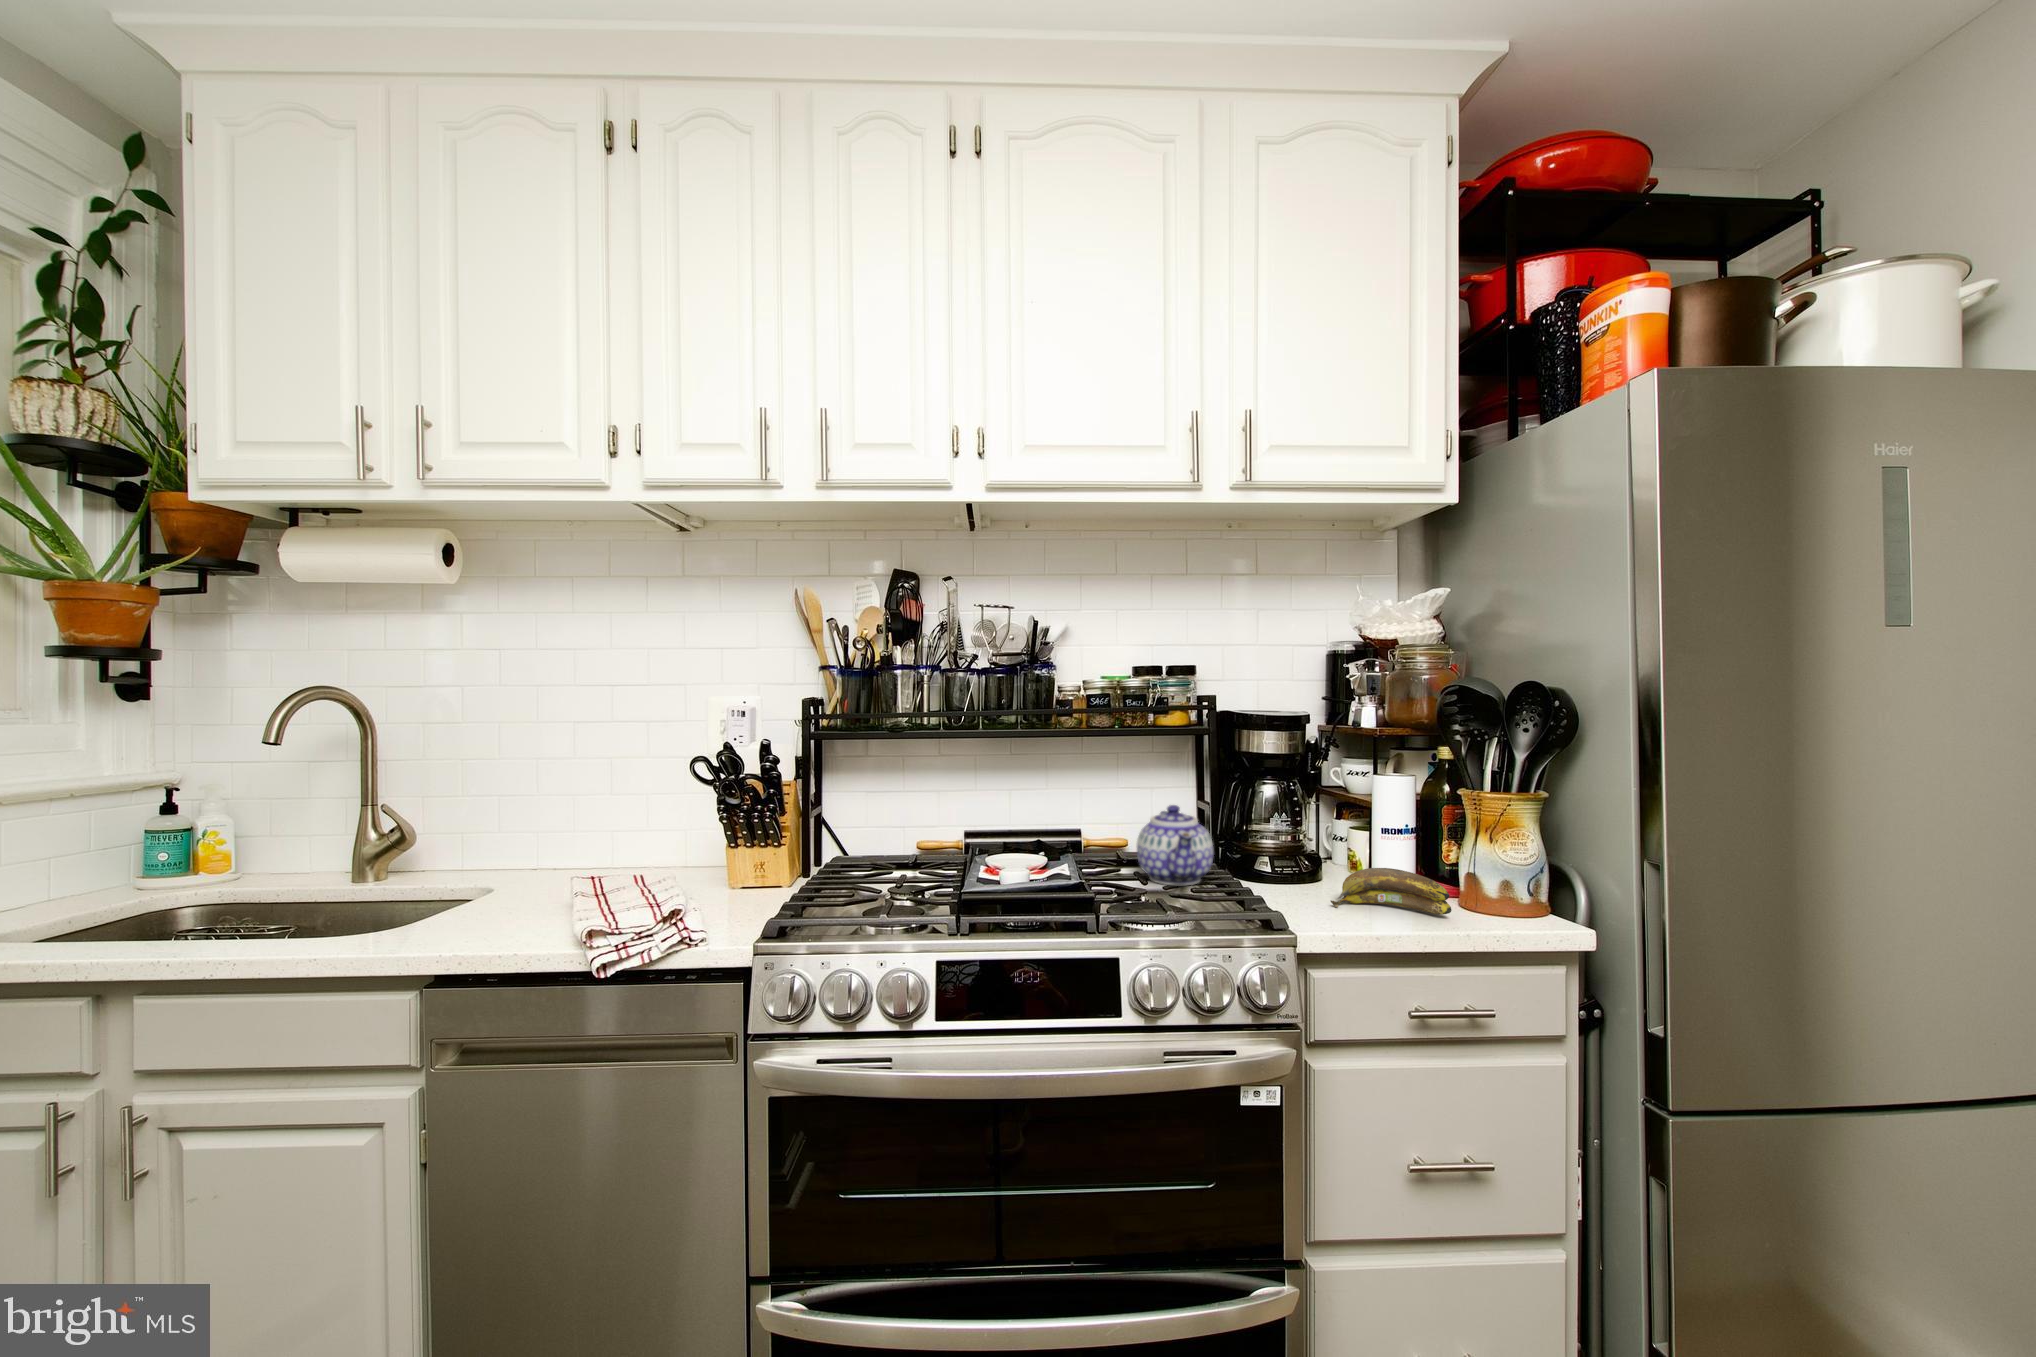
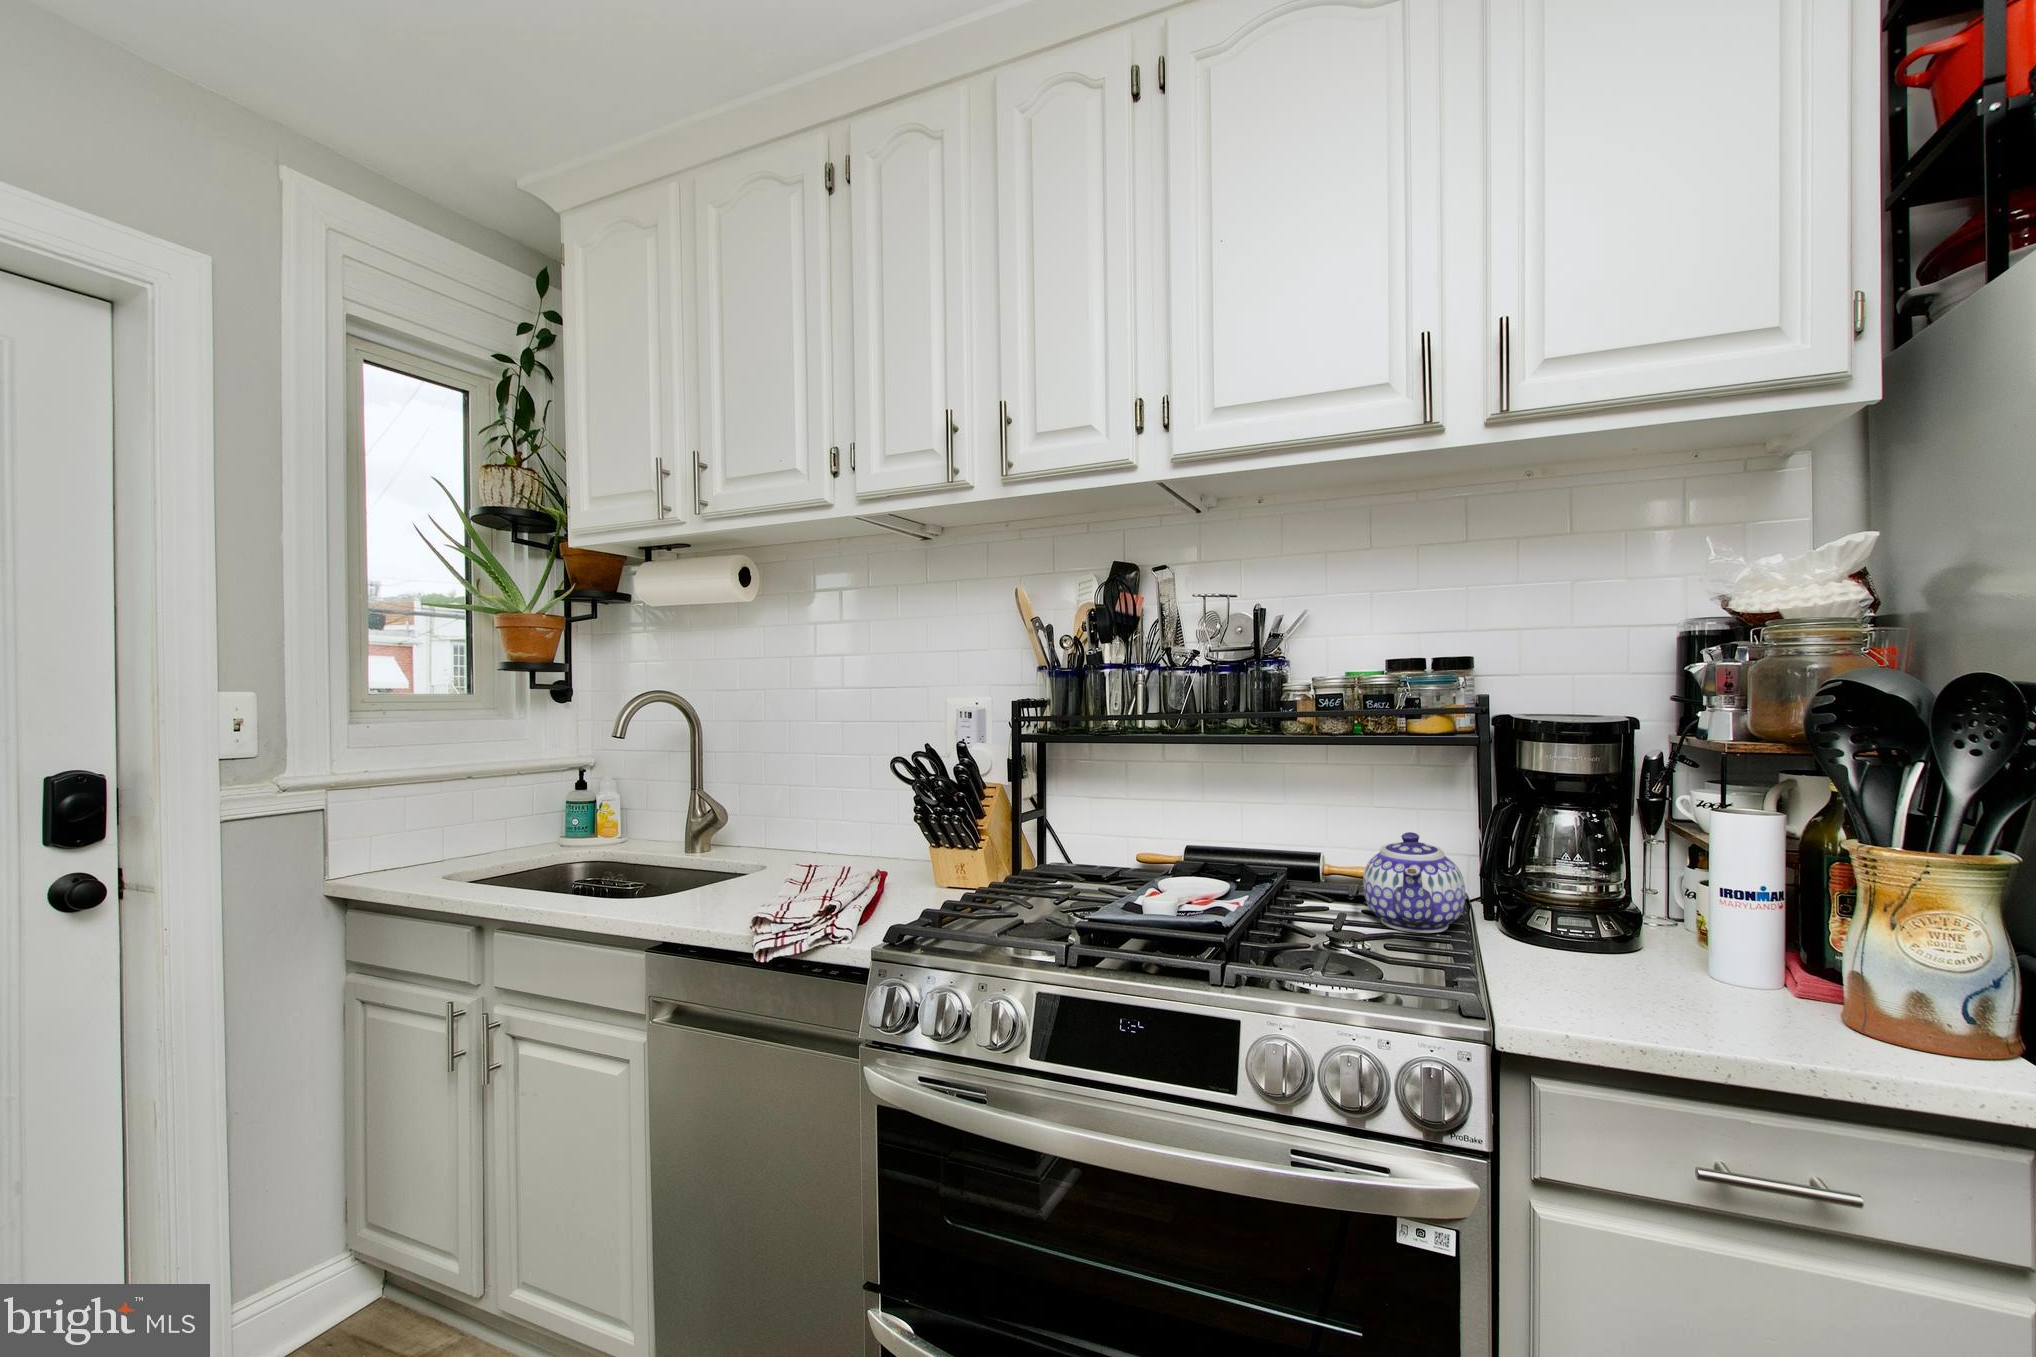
banana: present [1331,868,1452,914] -> none [1618,941,1820,1022]

